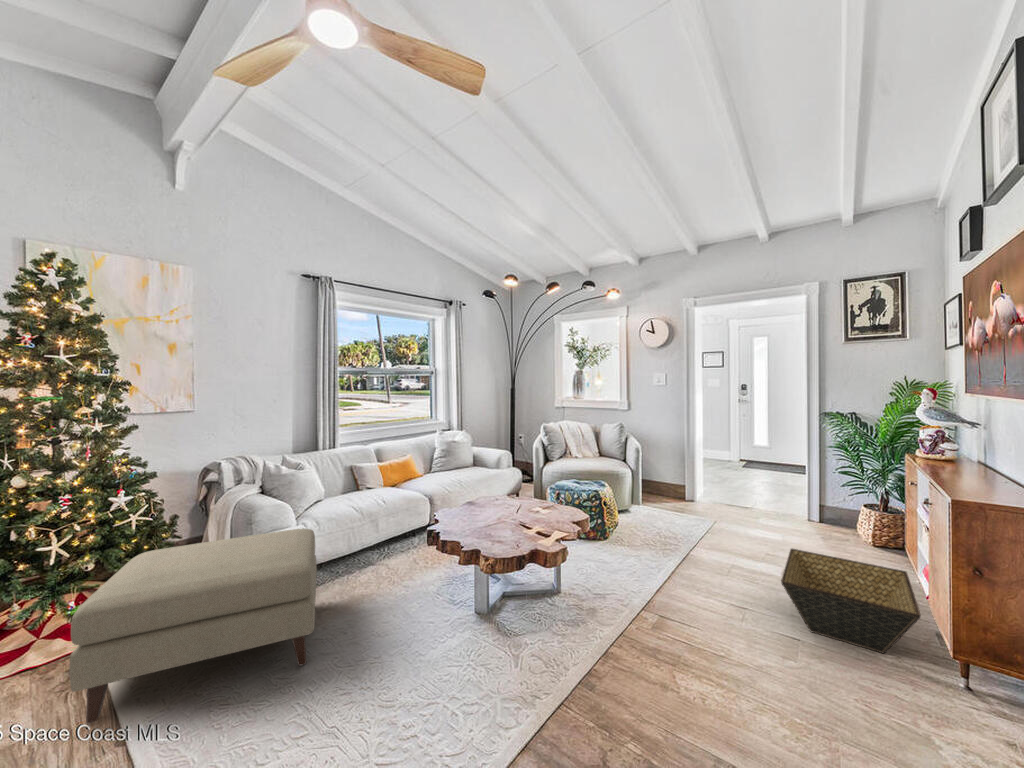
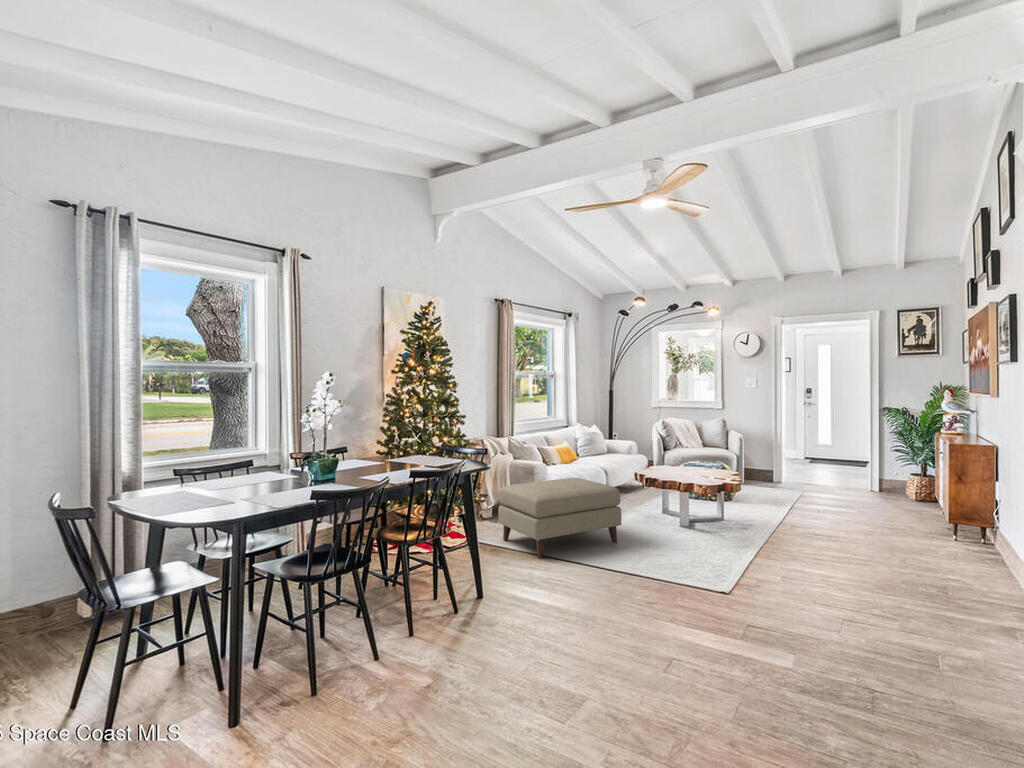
basket: present [781,549,921,654] -> none [866,490,937,533]

